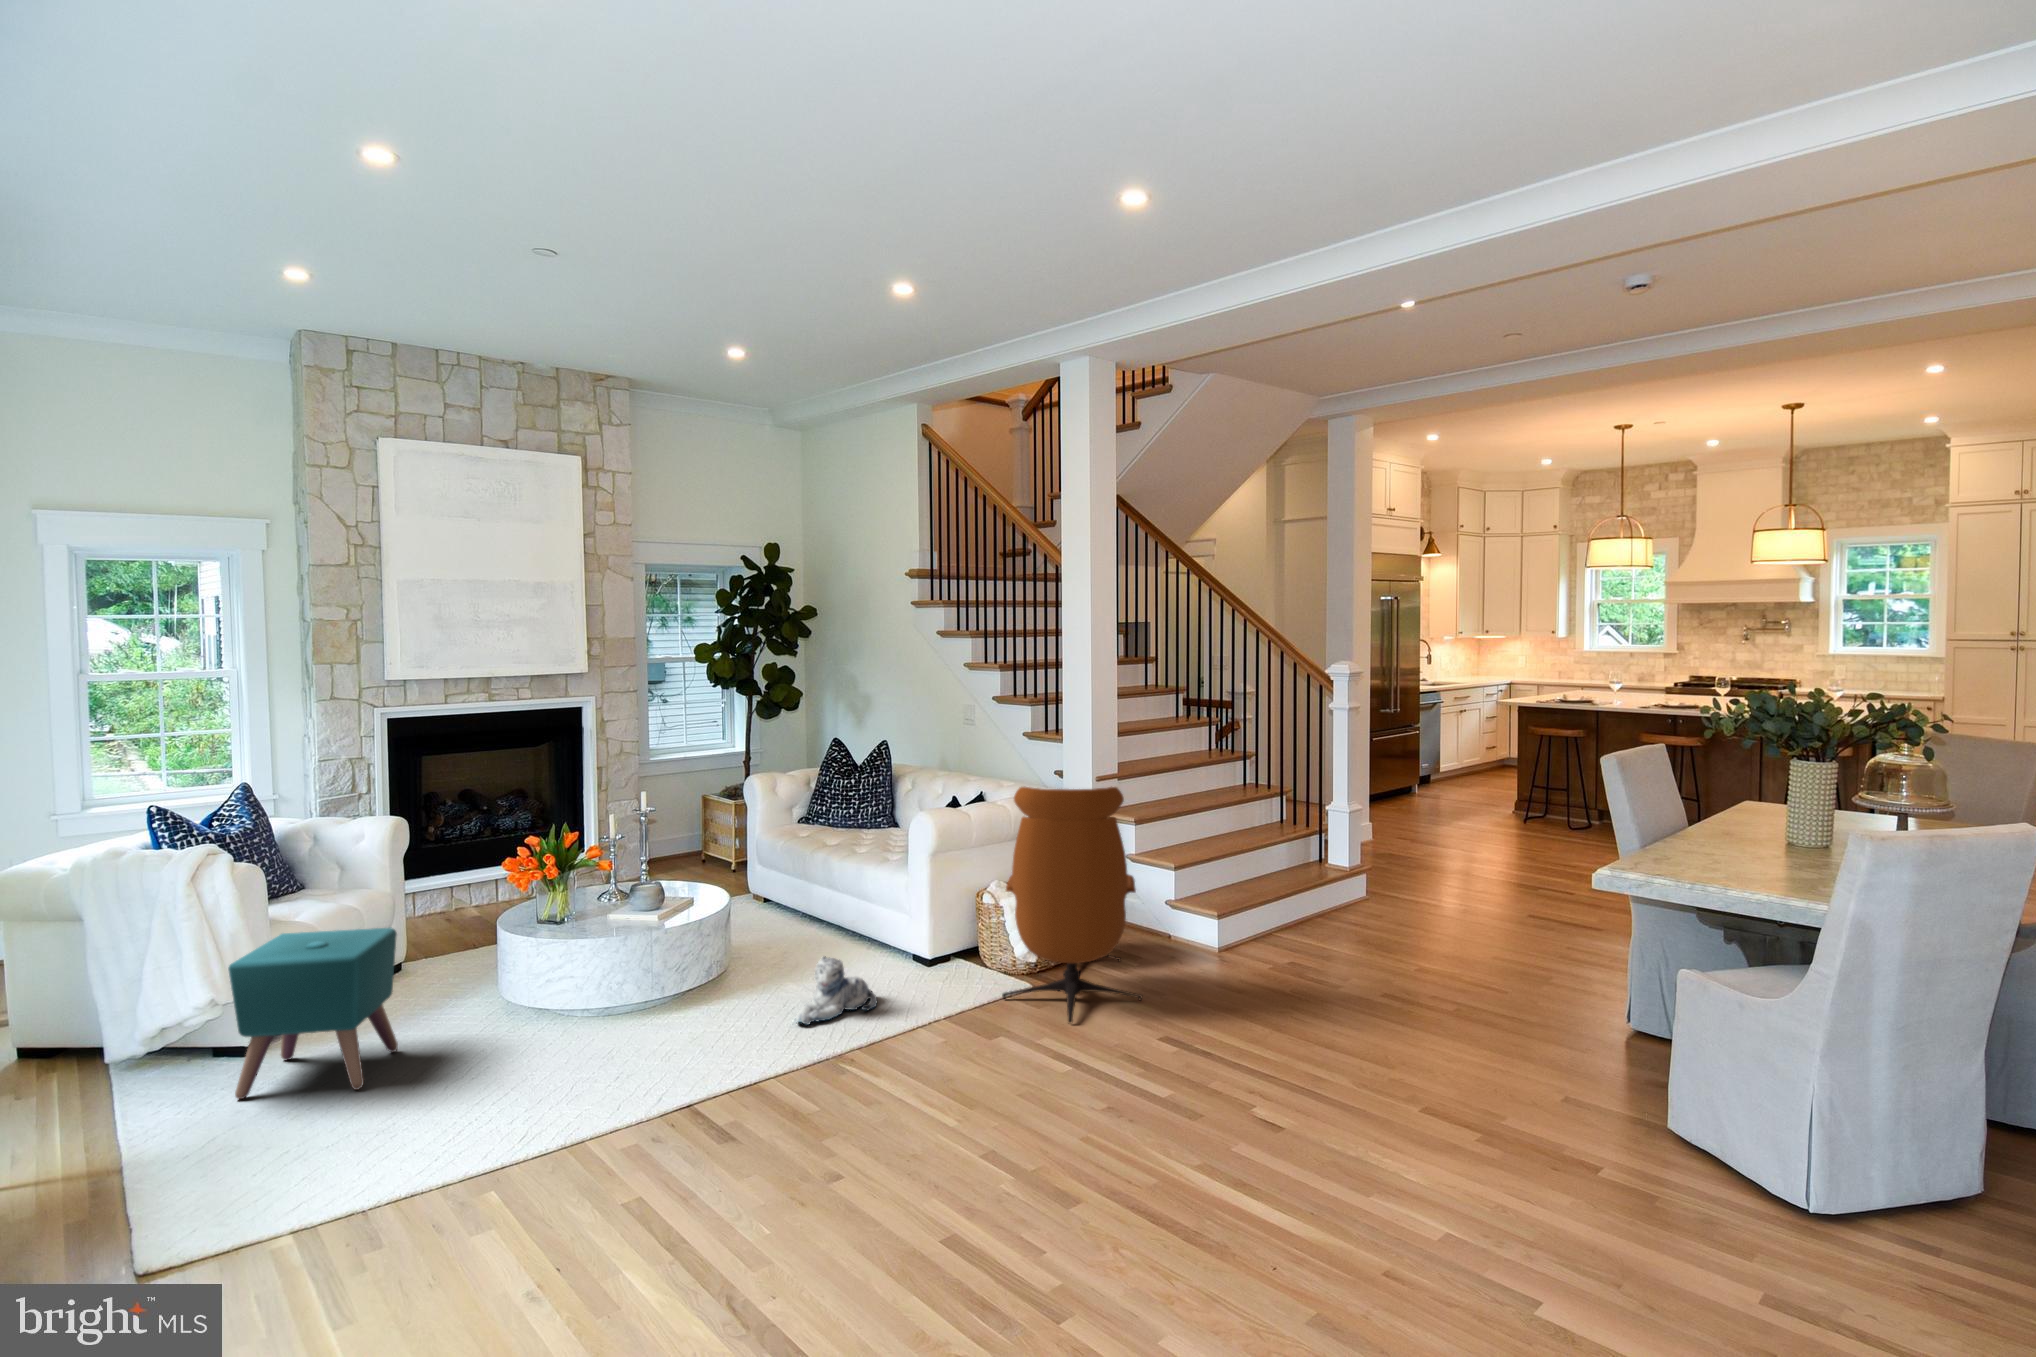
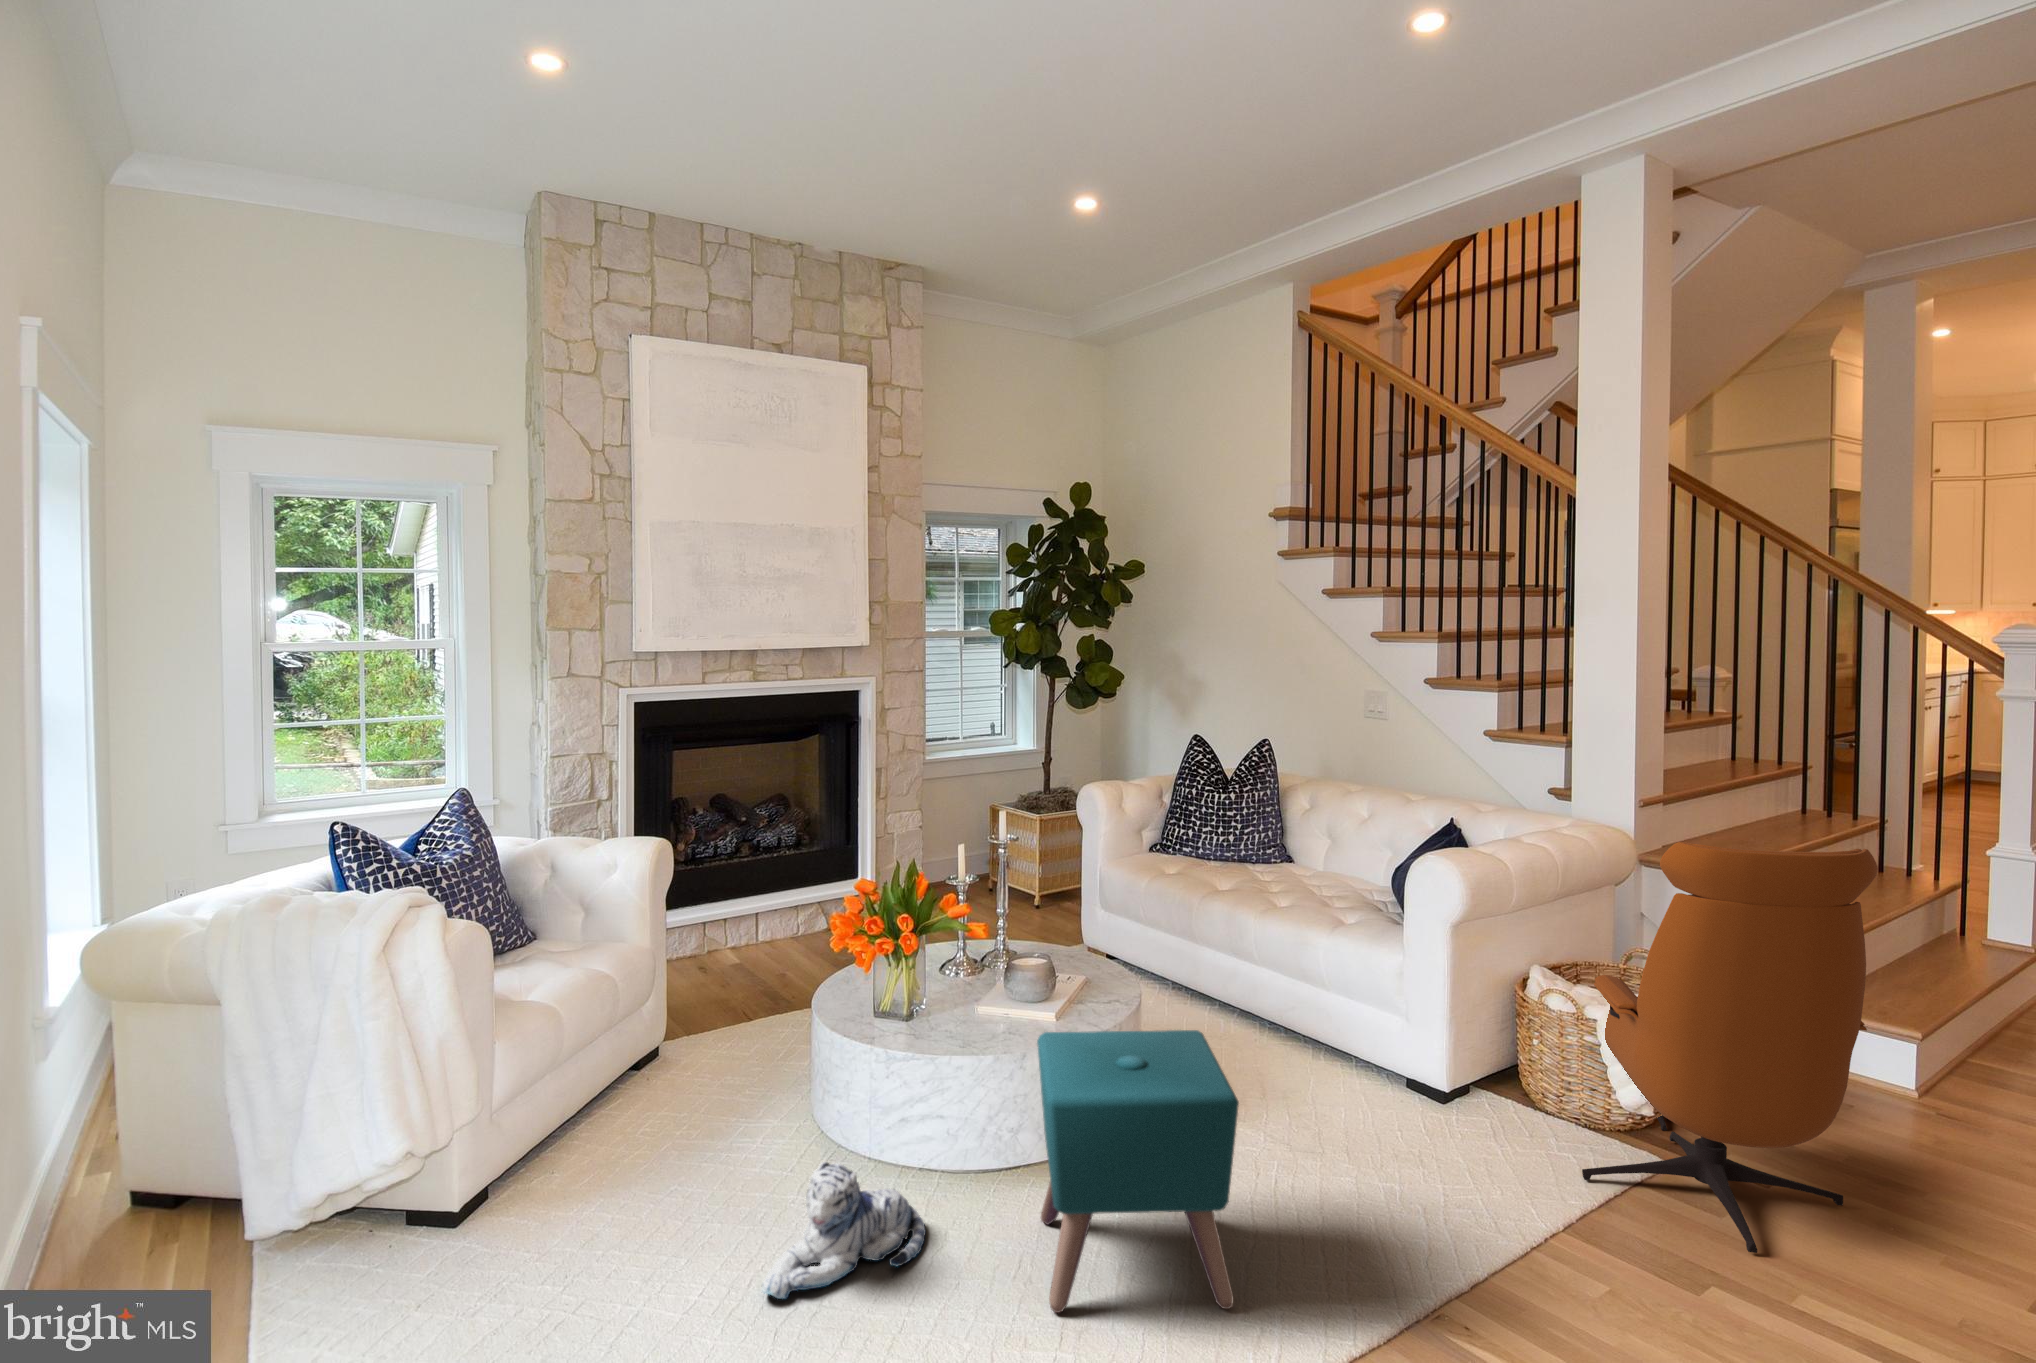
ottoman: present [228,928,398,1099] -> present [1037,1030,1239,1313]
plush toy: present [795,956,877,1025] -> present [762,1162,926,1299]

